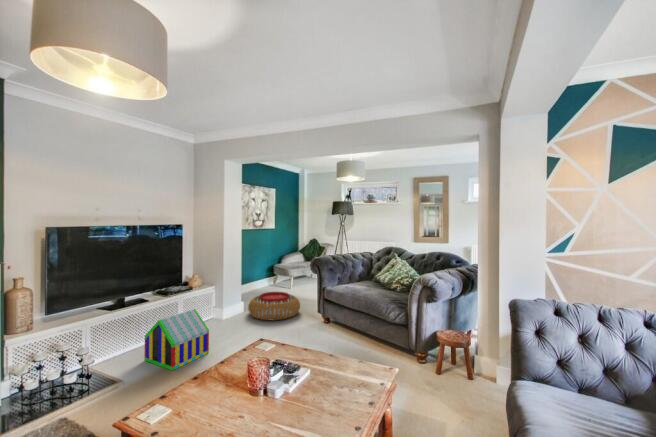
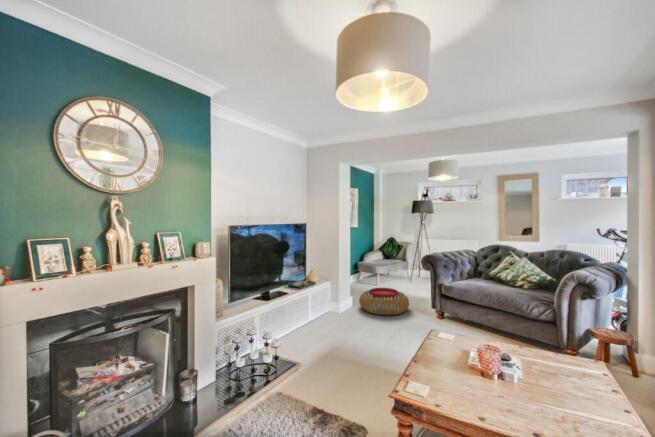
toy house: present [144,309,209,370] -> none [300,303,353,361]

